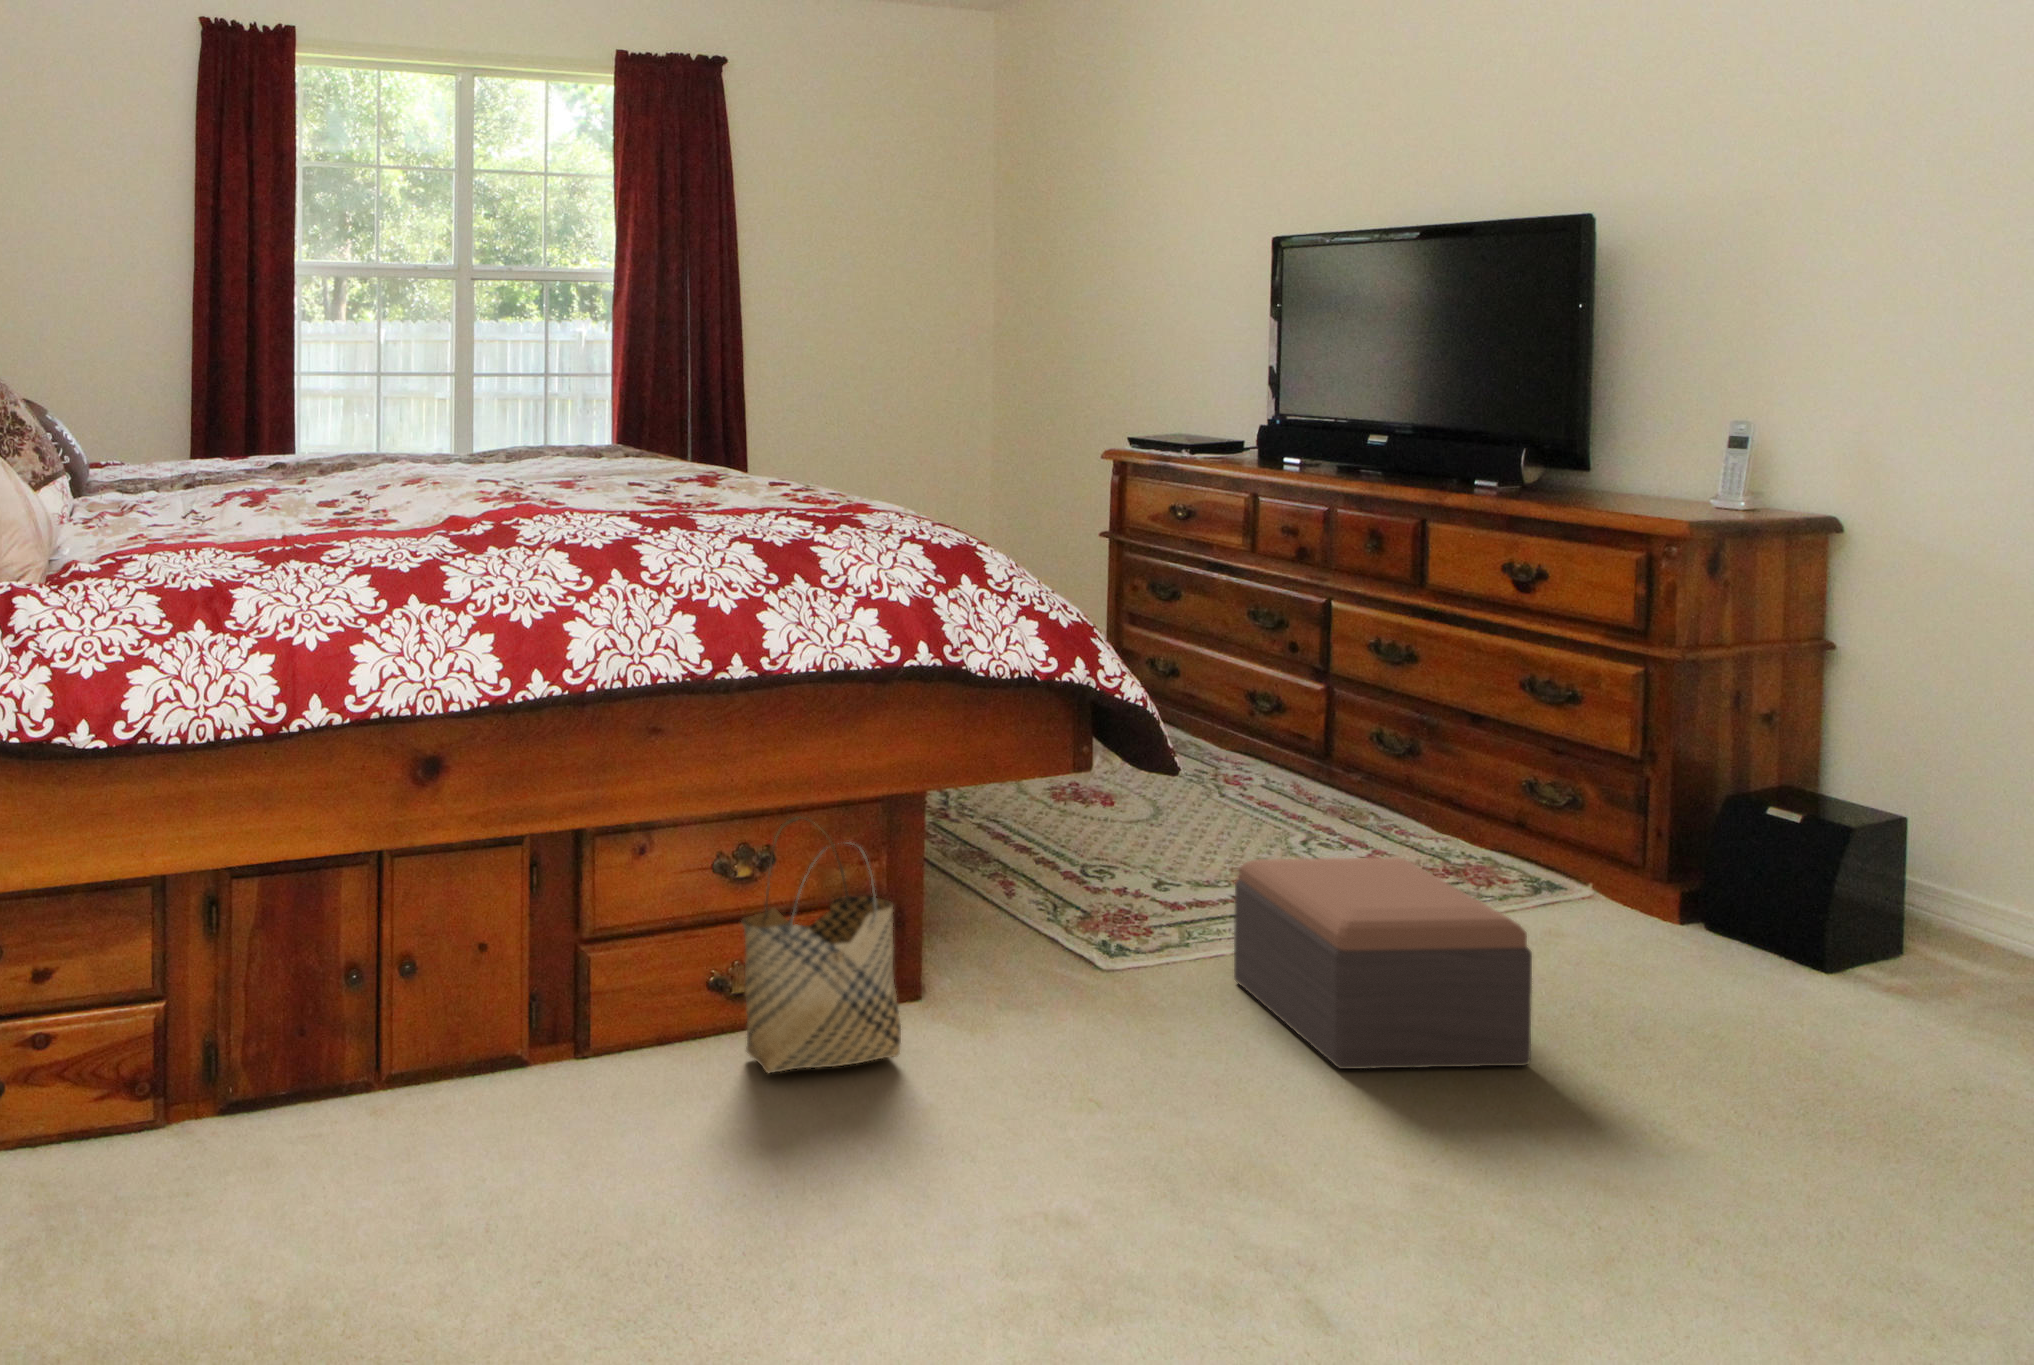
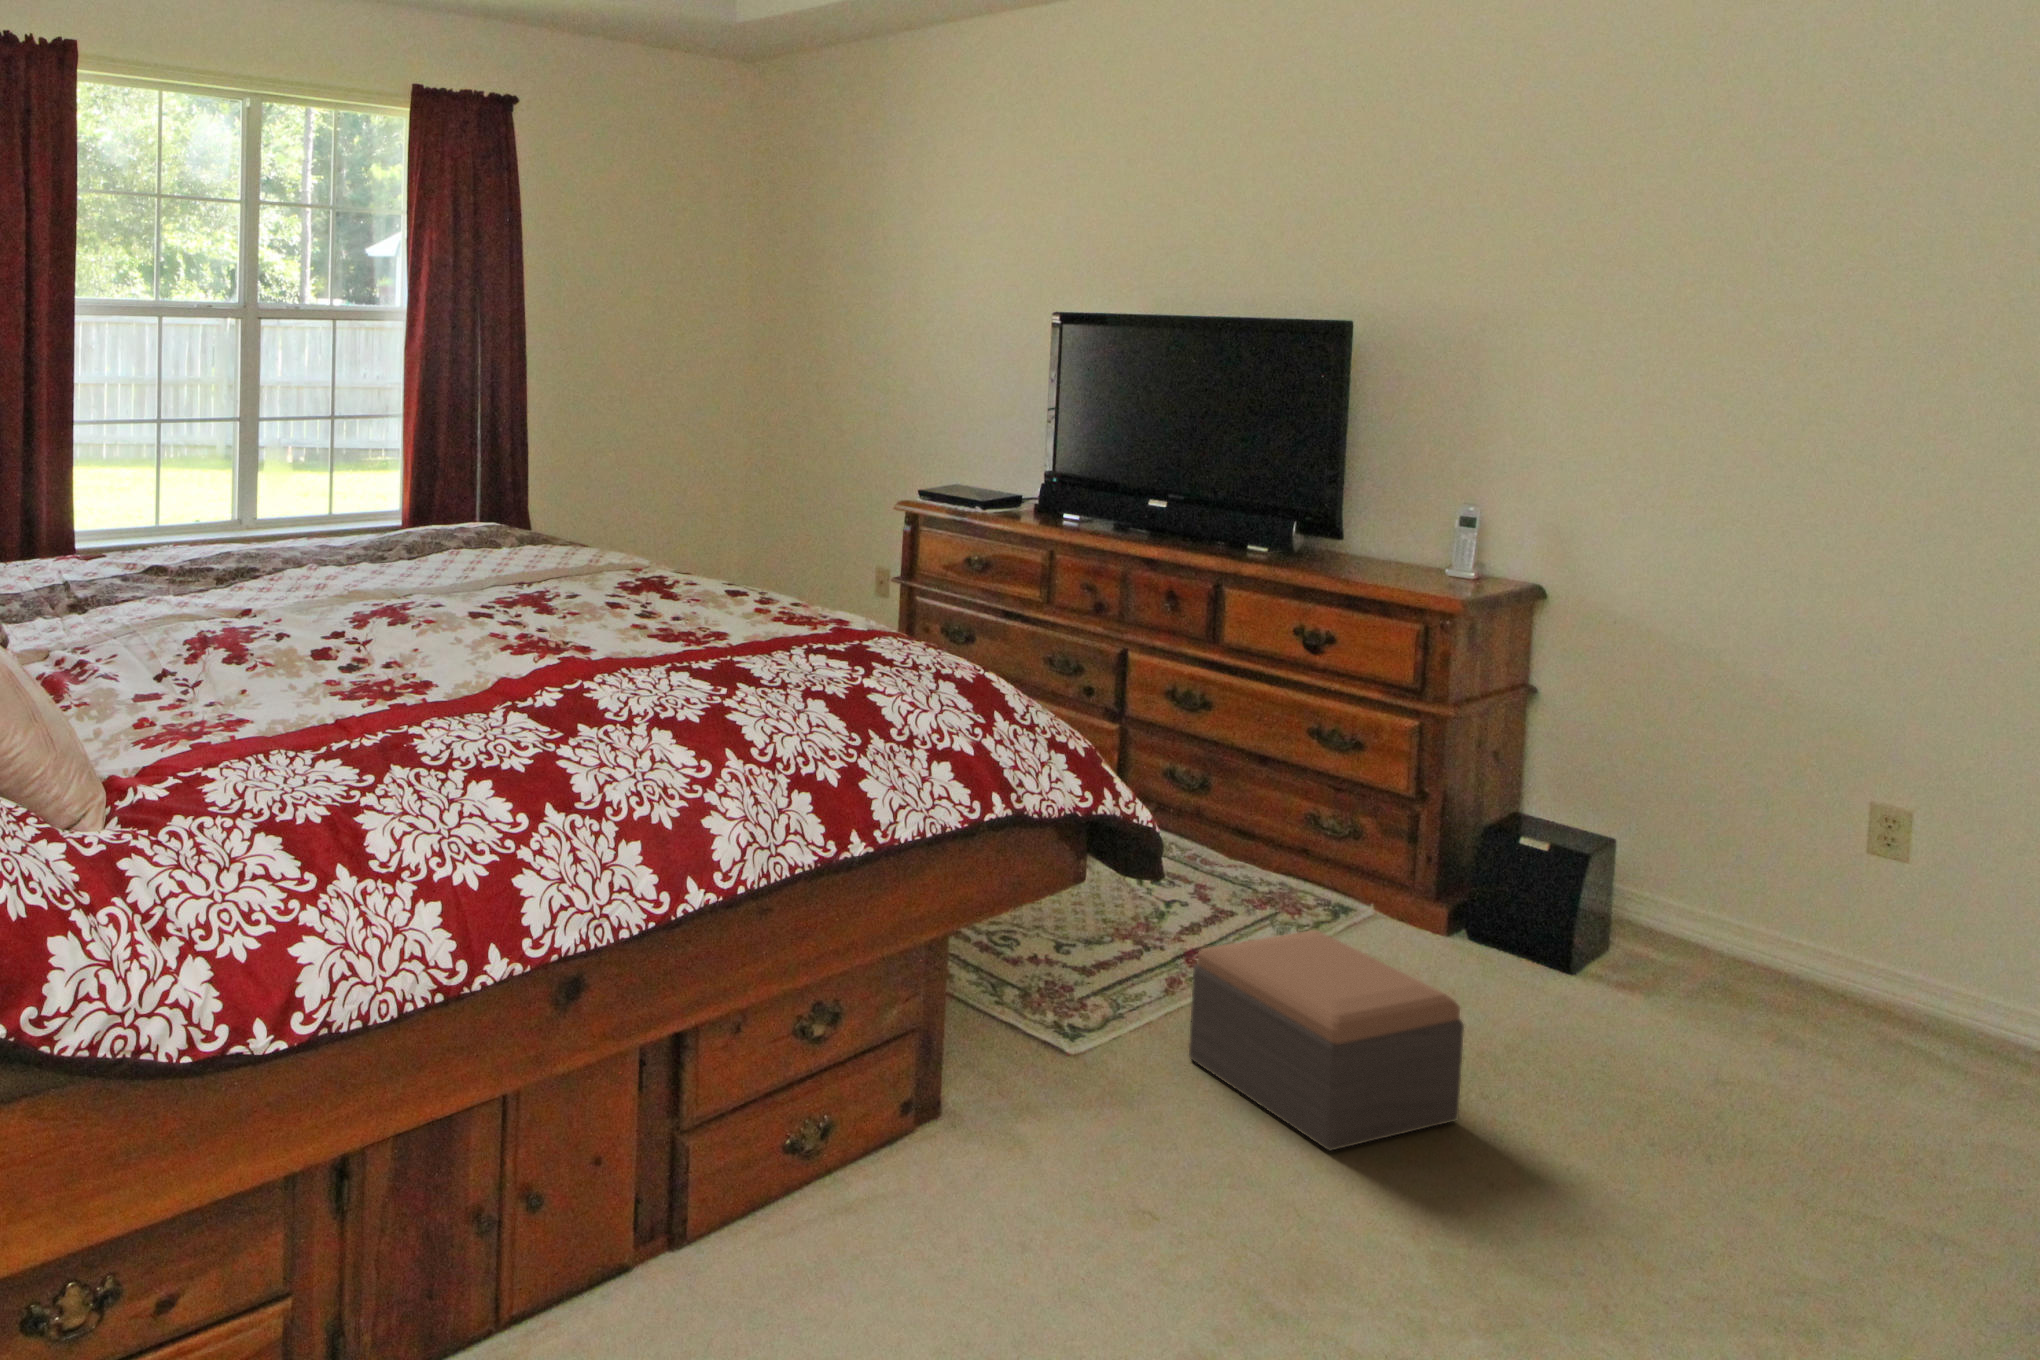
woven basket: present [742,816,901,1073] -> none [841,969,984,1252]

